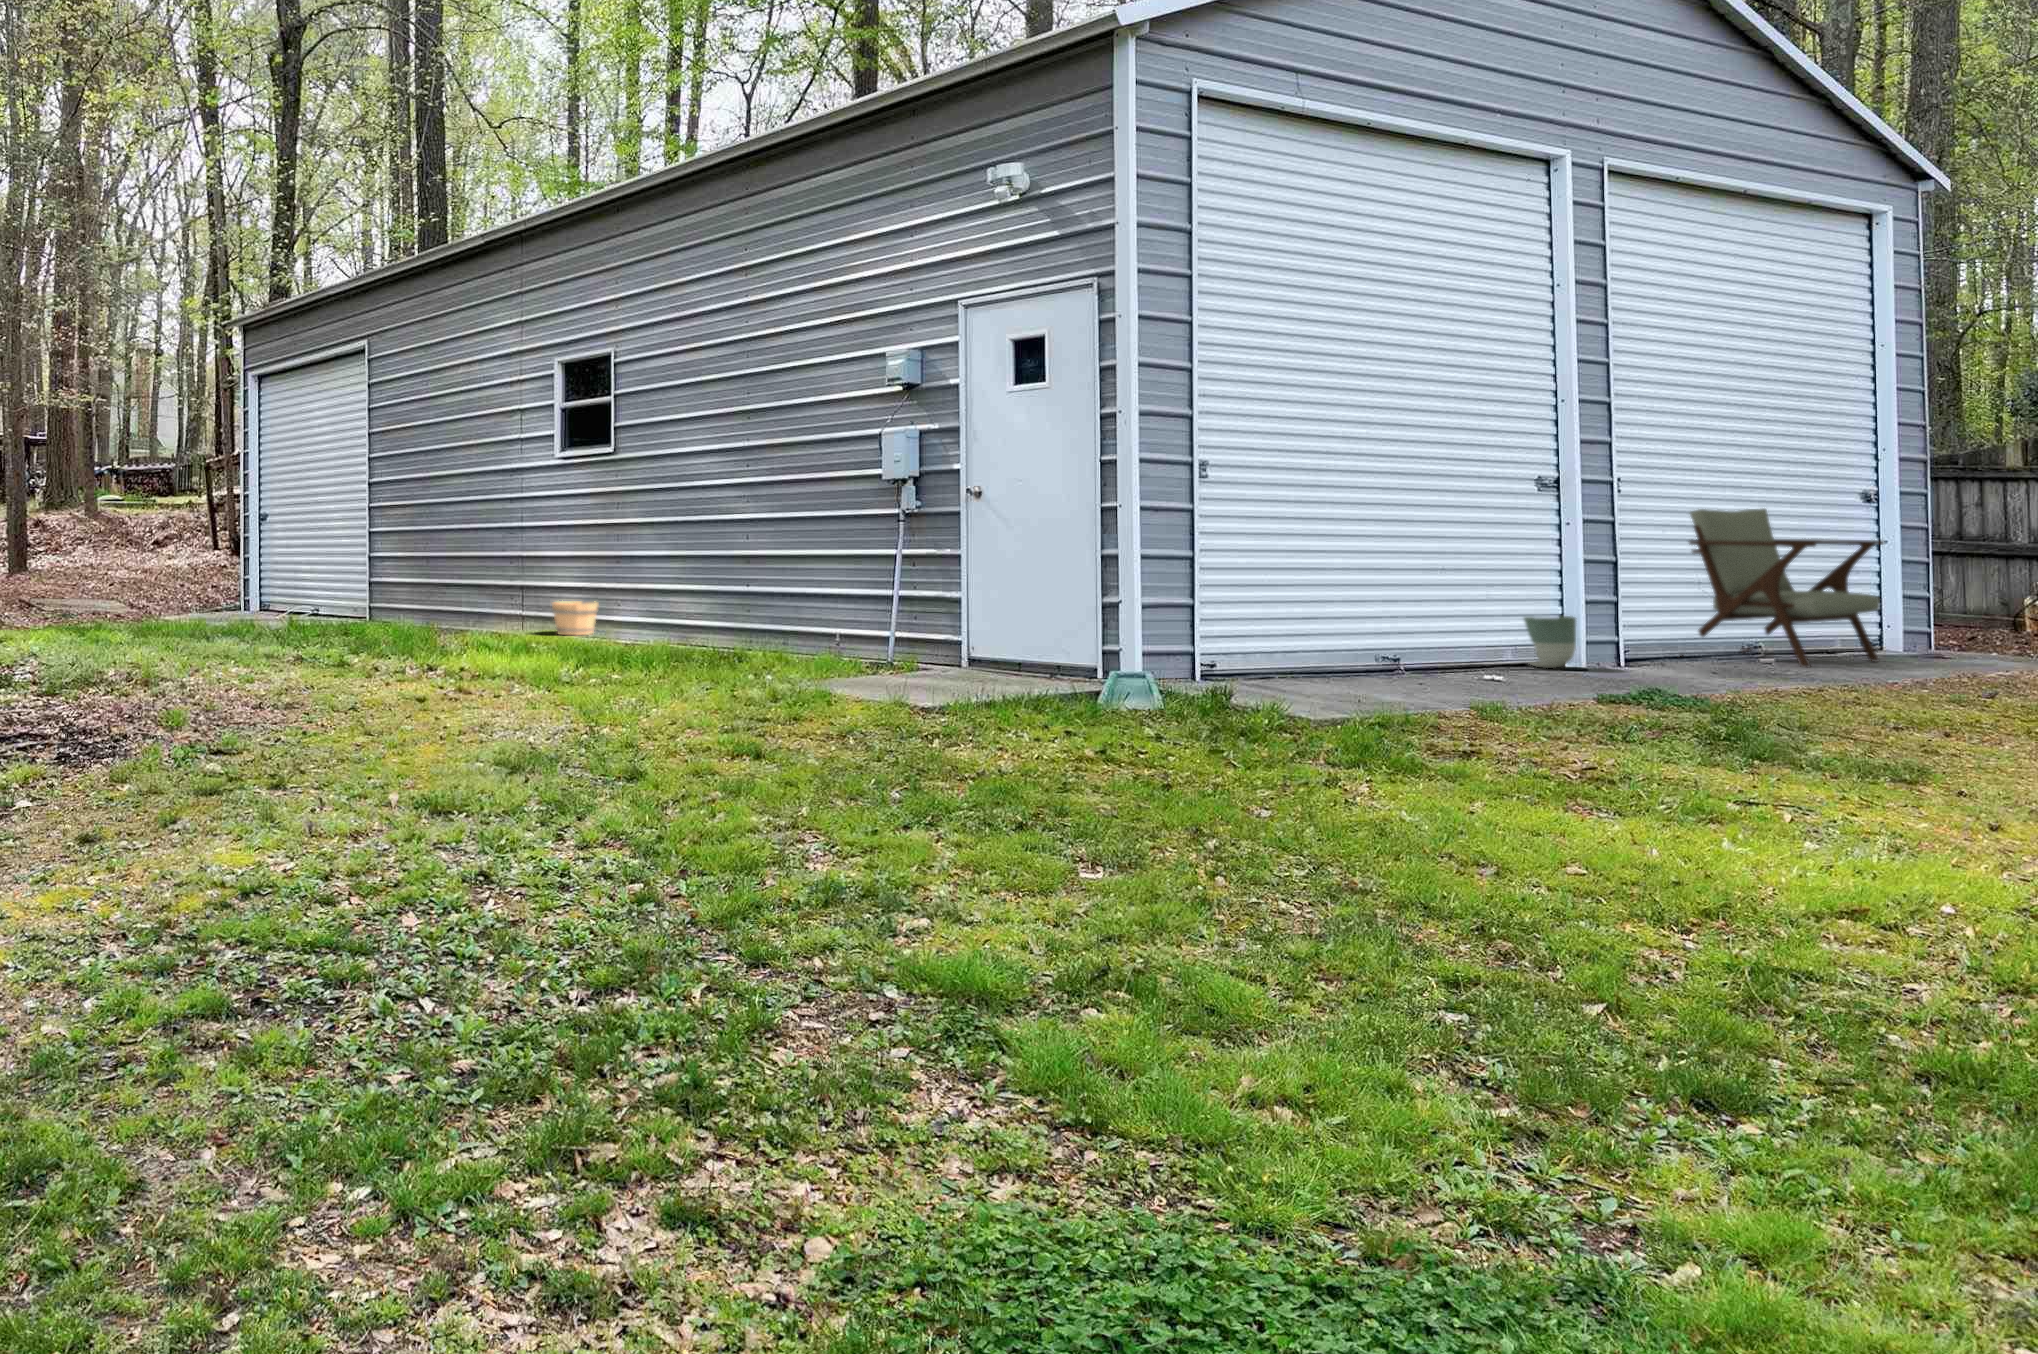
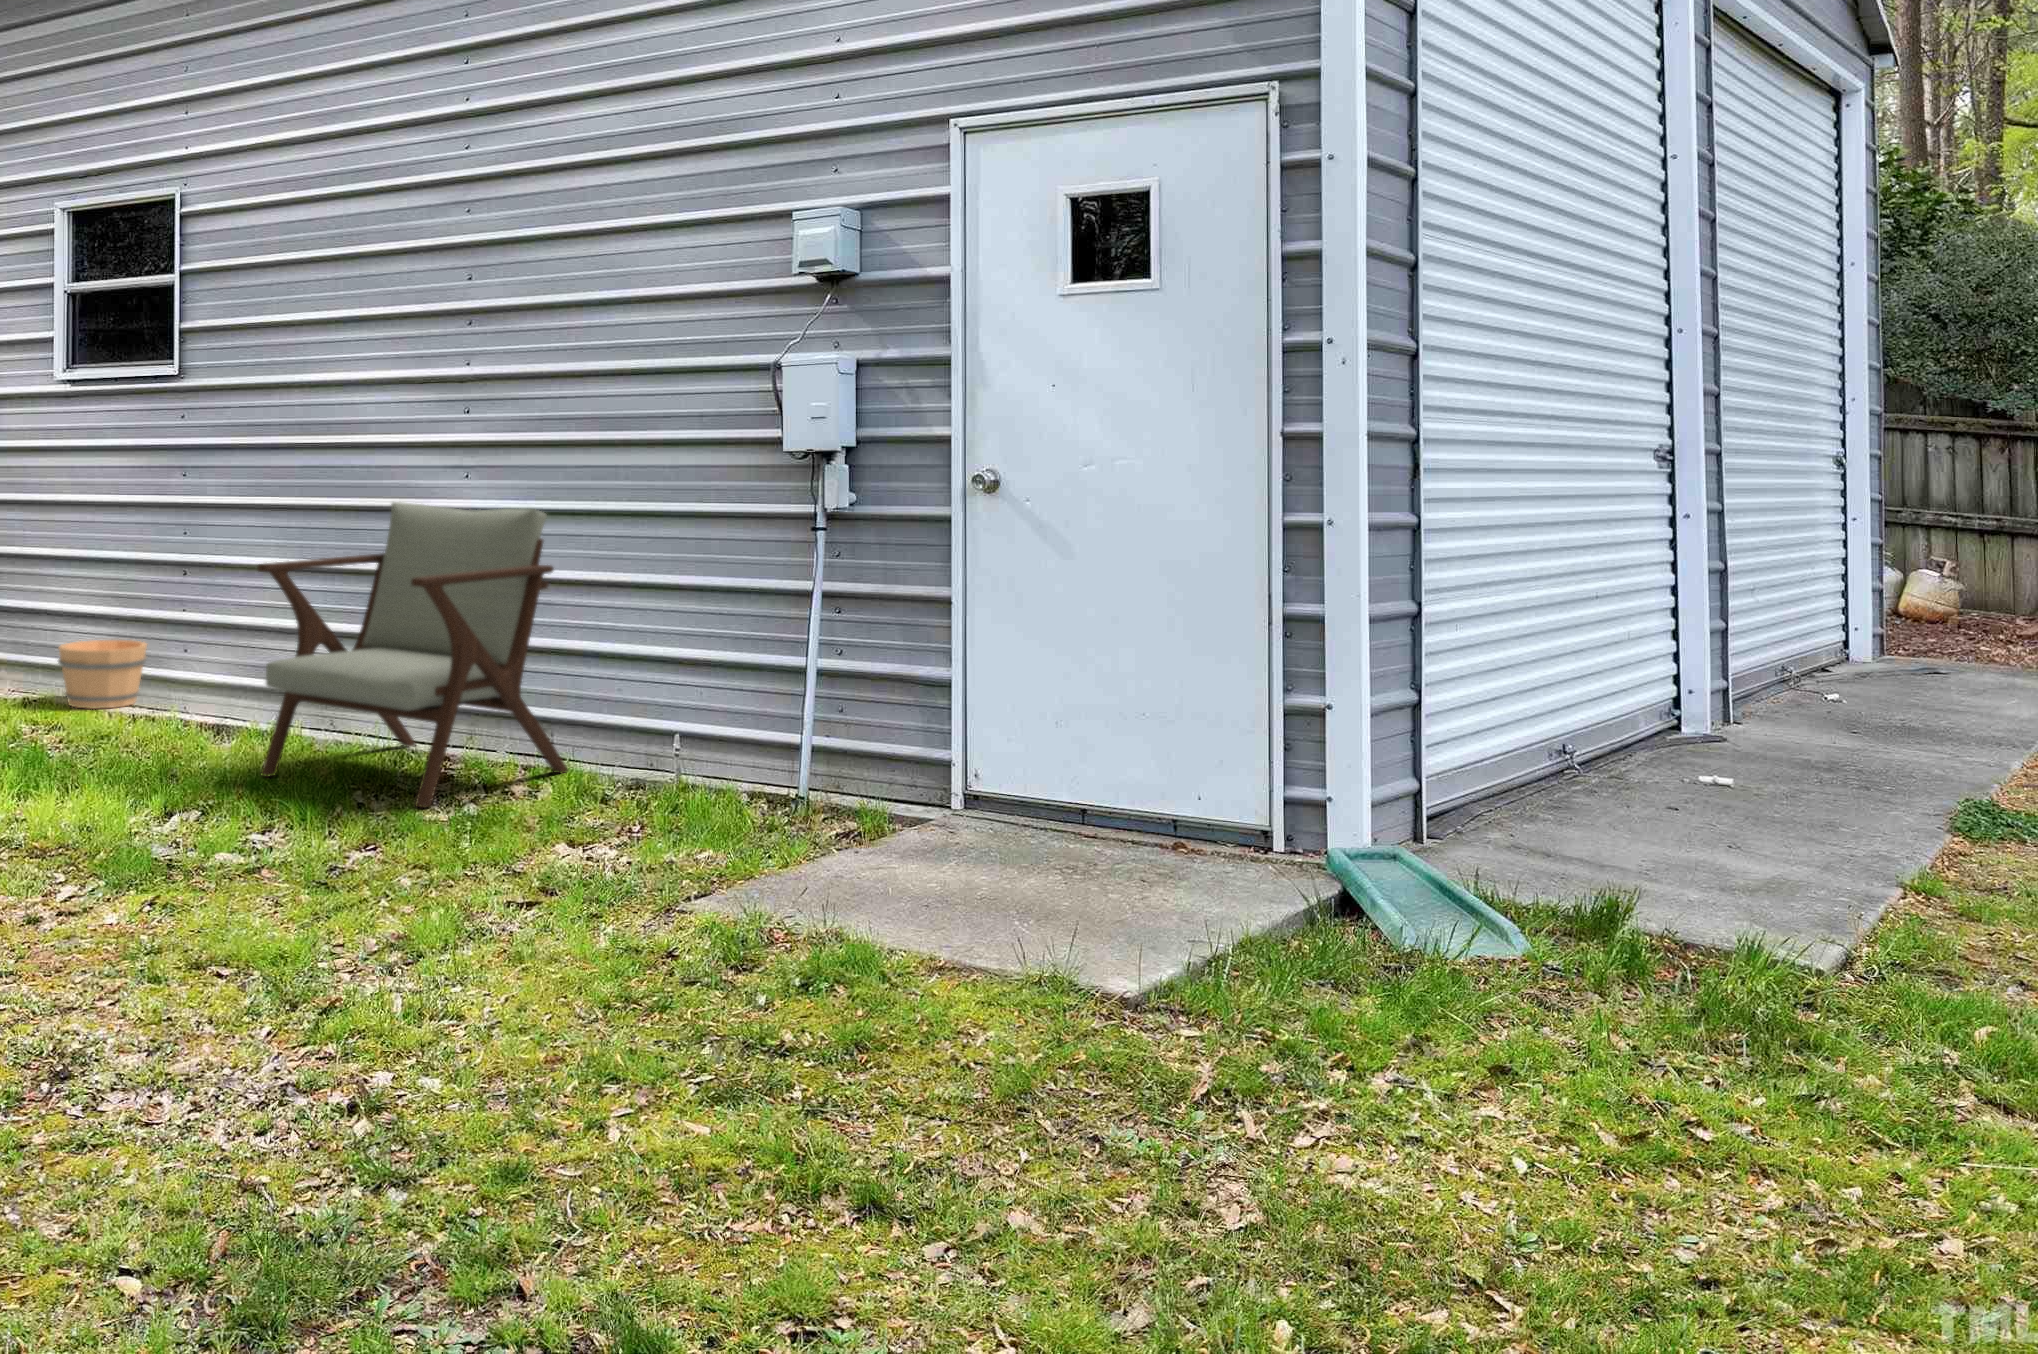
lounge chair: present [1680,508,1884,667] -> present [258,502,568,807]
planter: present [1524,616,1577,668] -> none [1676,661,1767,746]

